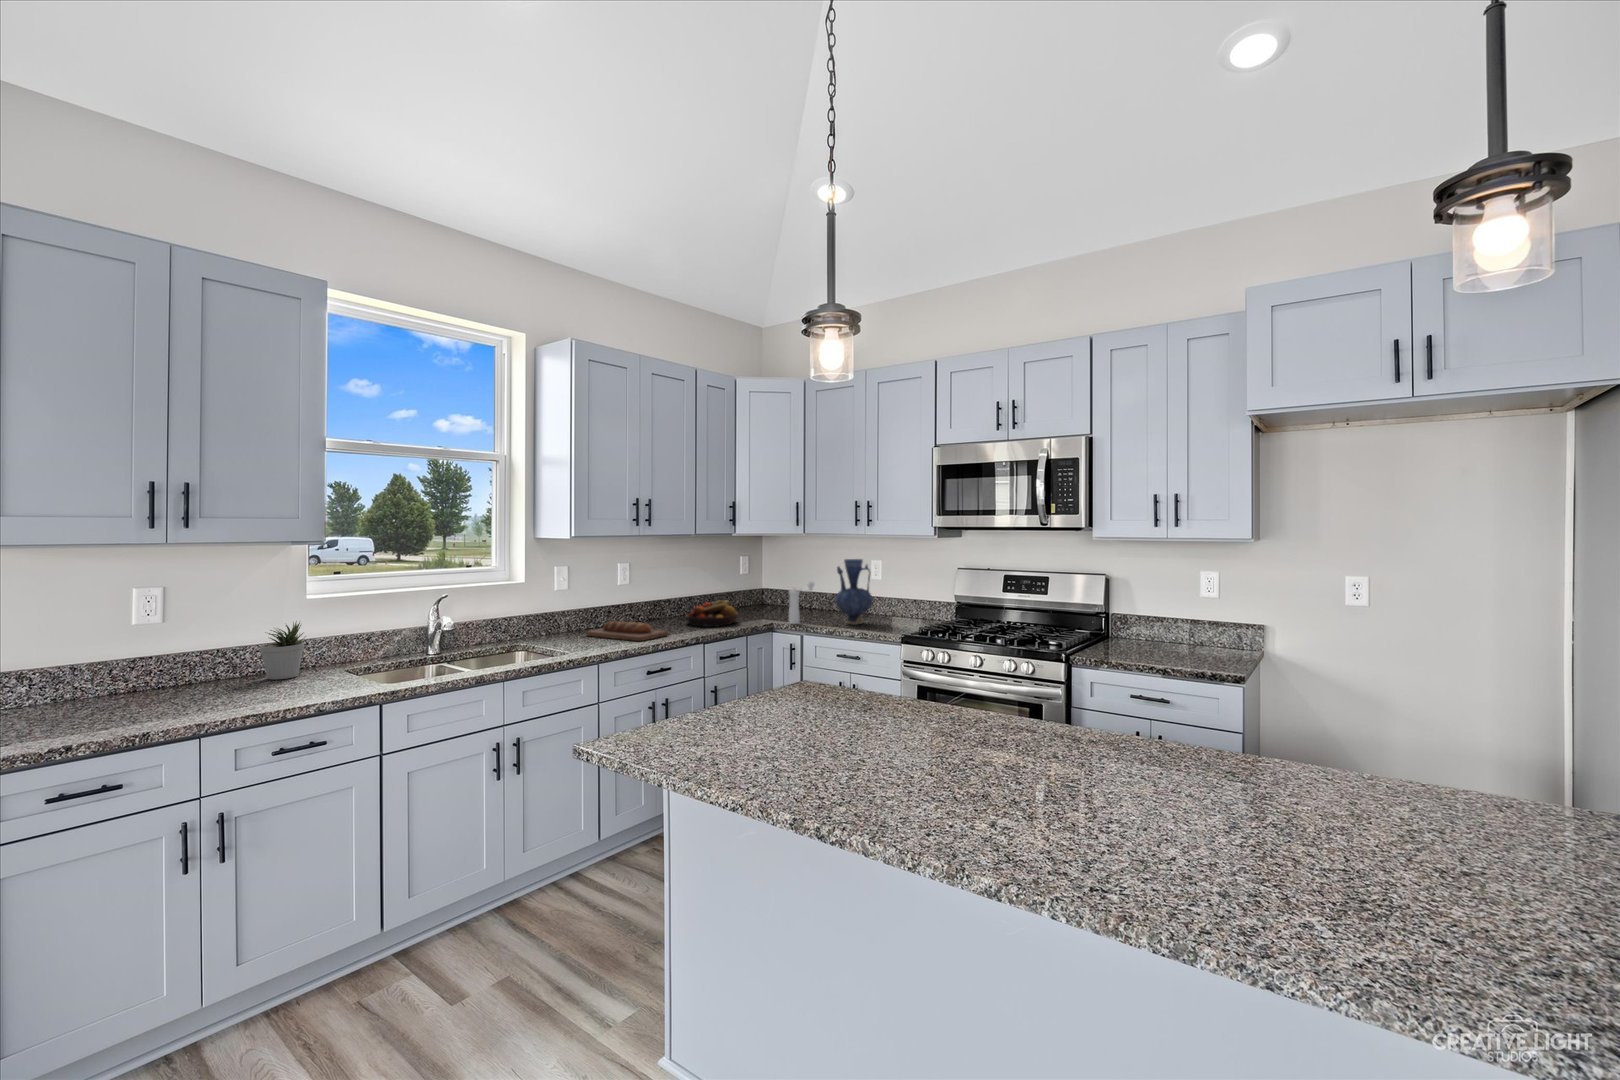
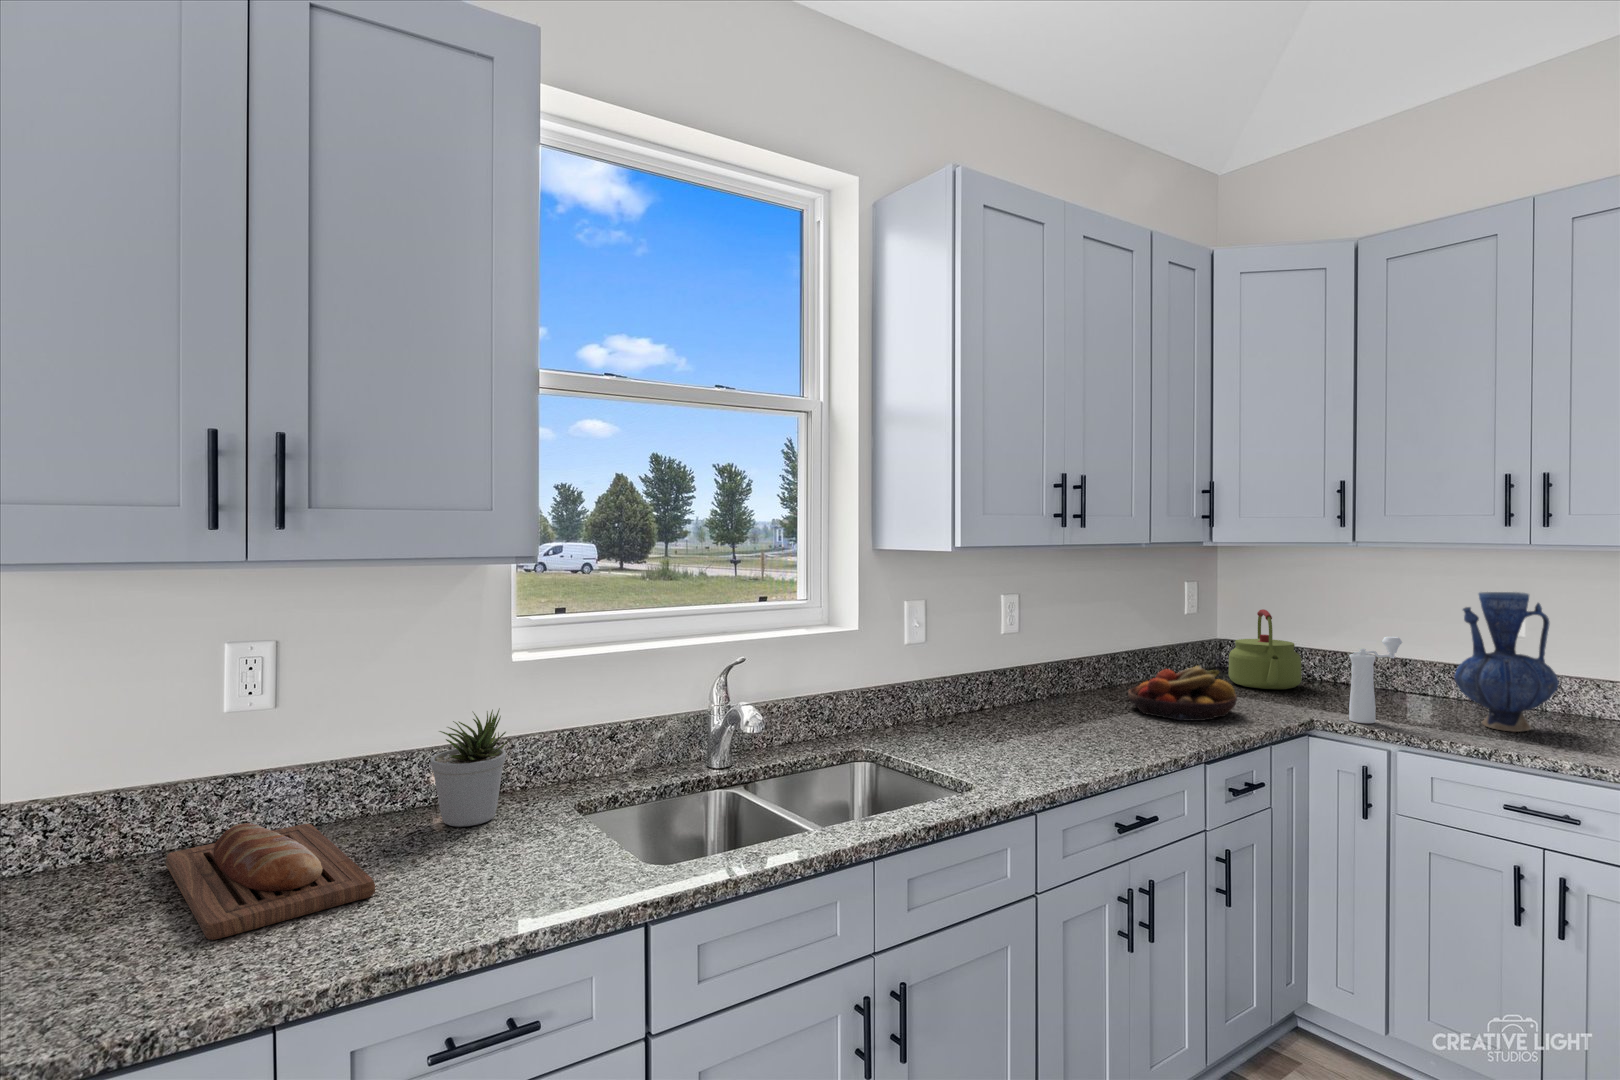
kettle: none [756,571,790,613] -> present [1229,609,1302,690]
bread loaf: present [586,621,668,641] -> present [166,823,375,940]

